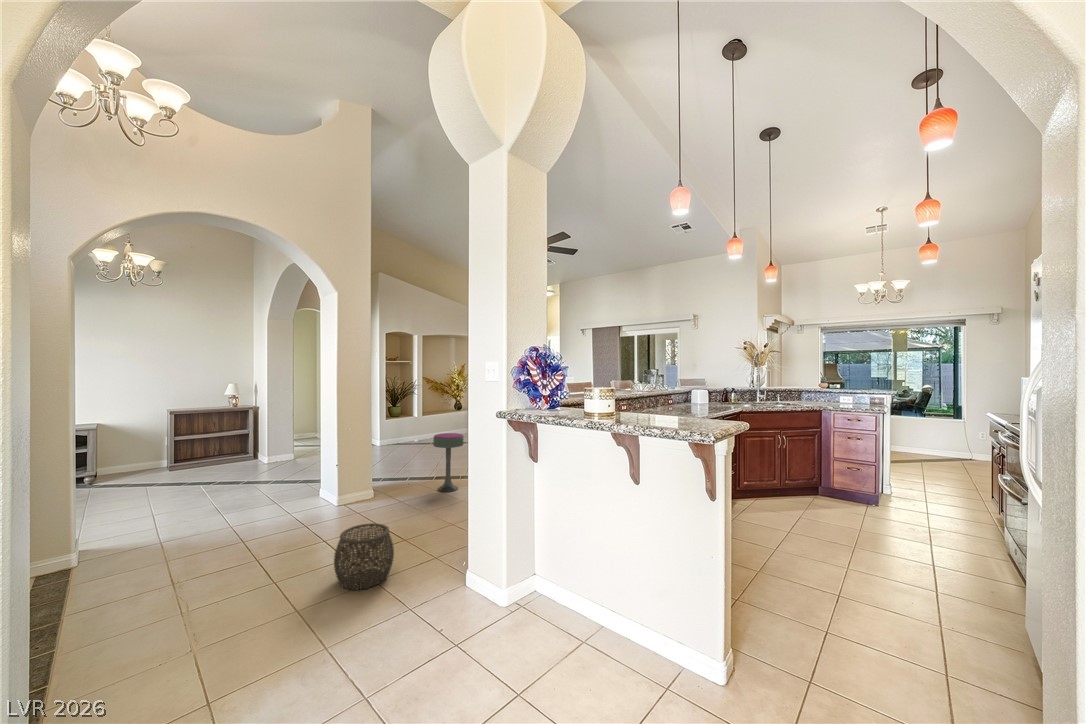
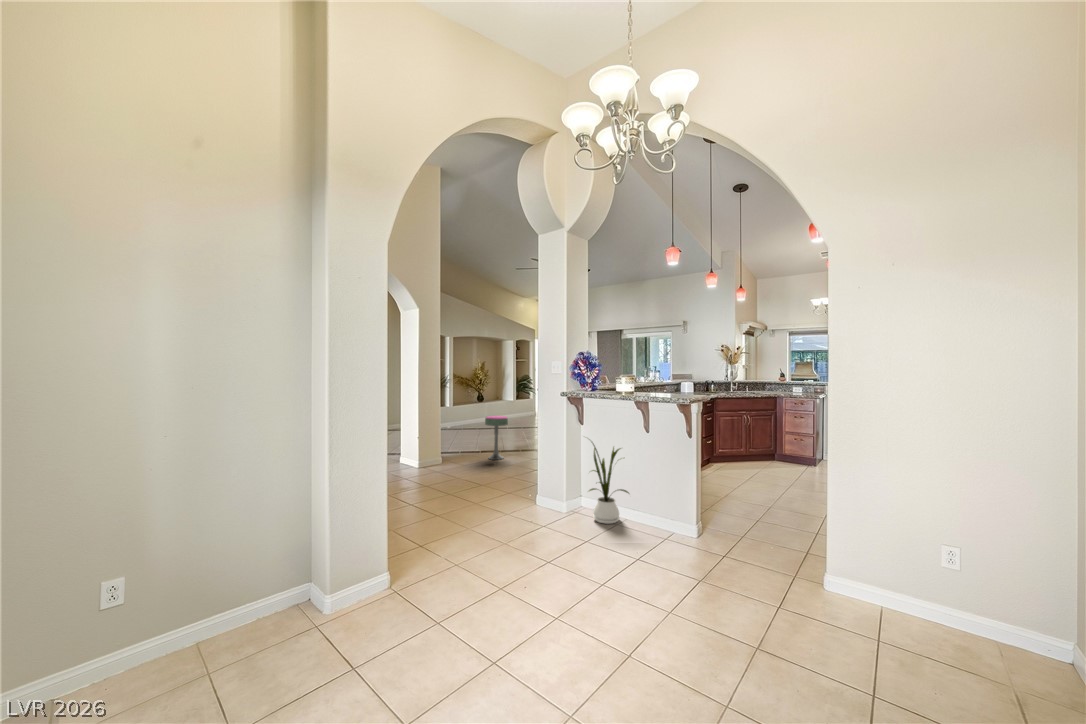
house plant: none [527,485,606,648] -> present [589,444,629,524]
woven basket: present [334,523,394,590] -> none [453,467,490,505]

